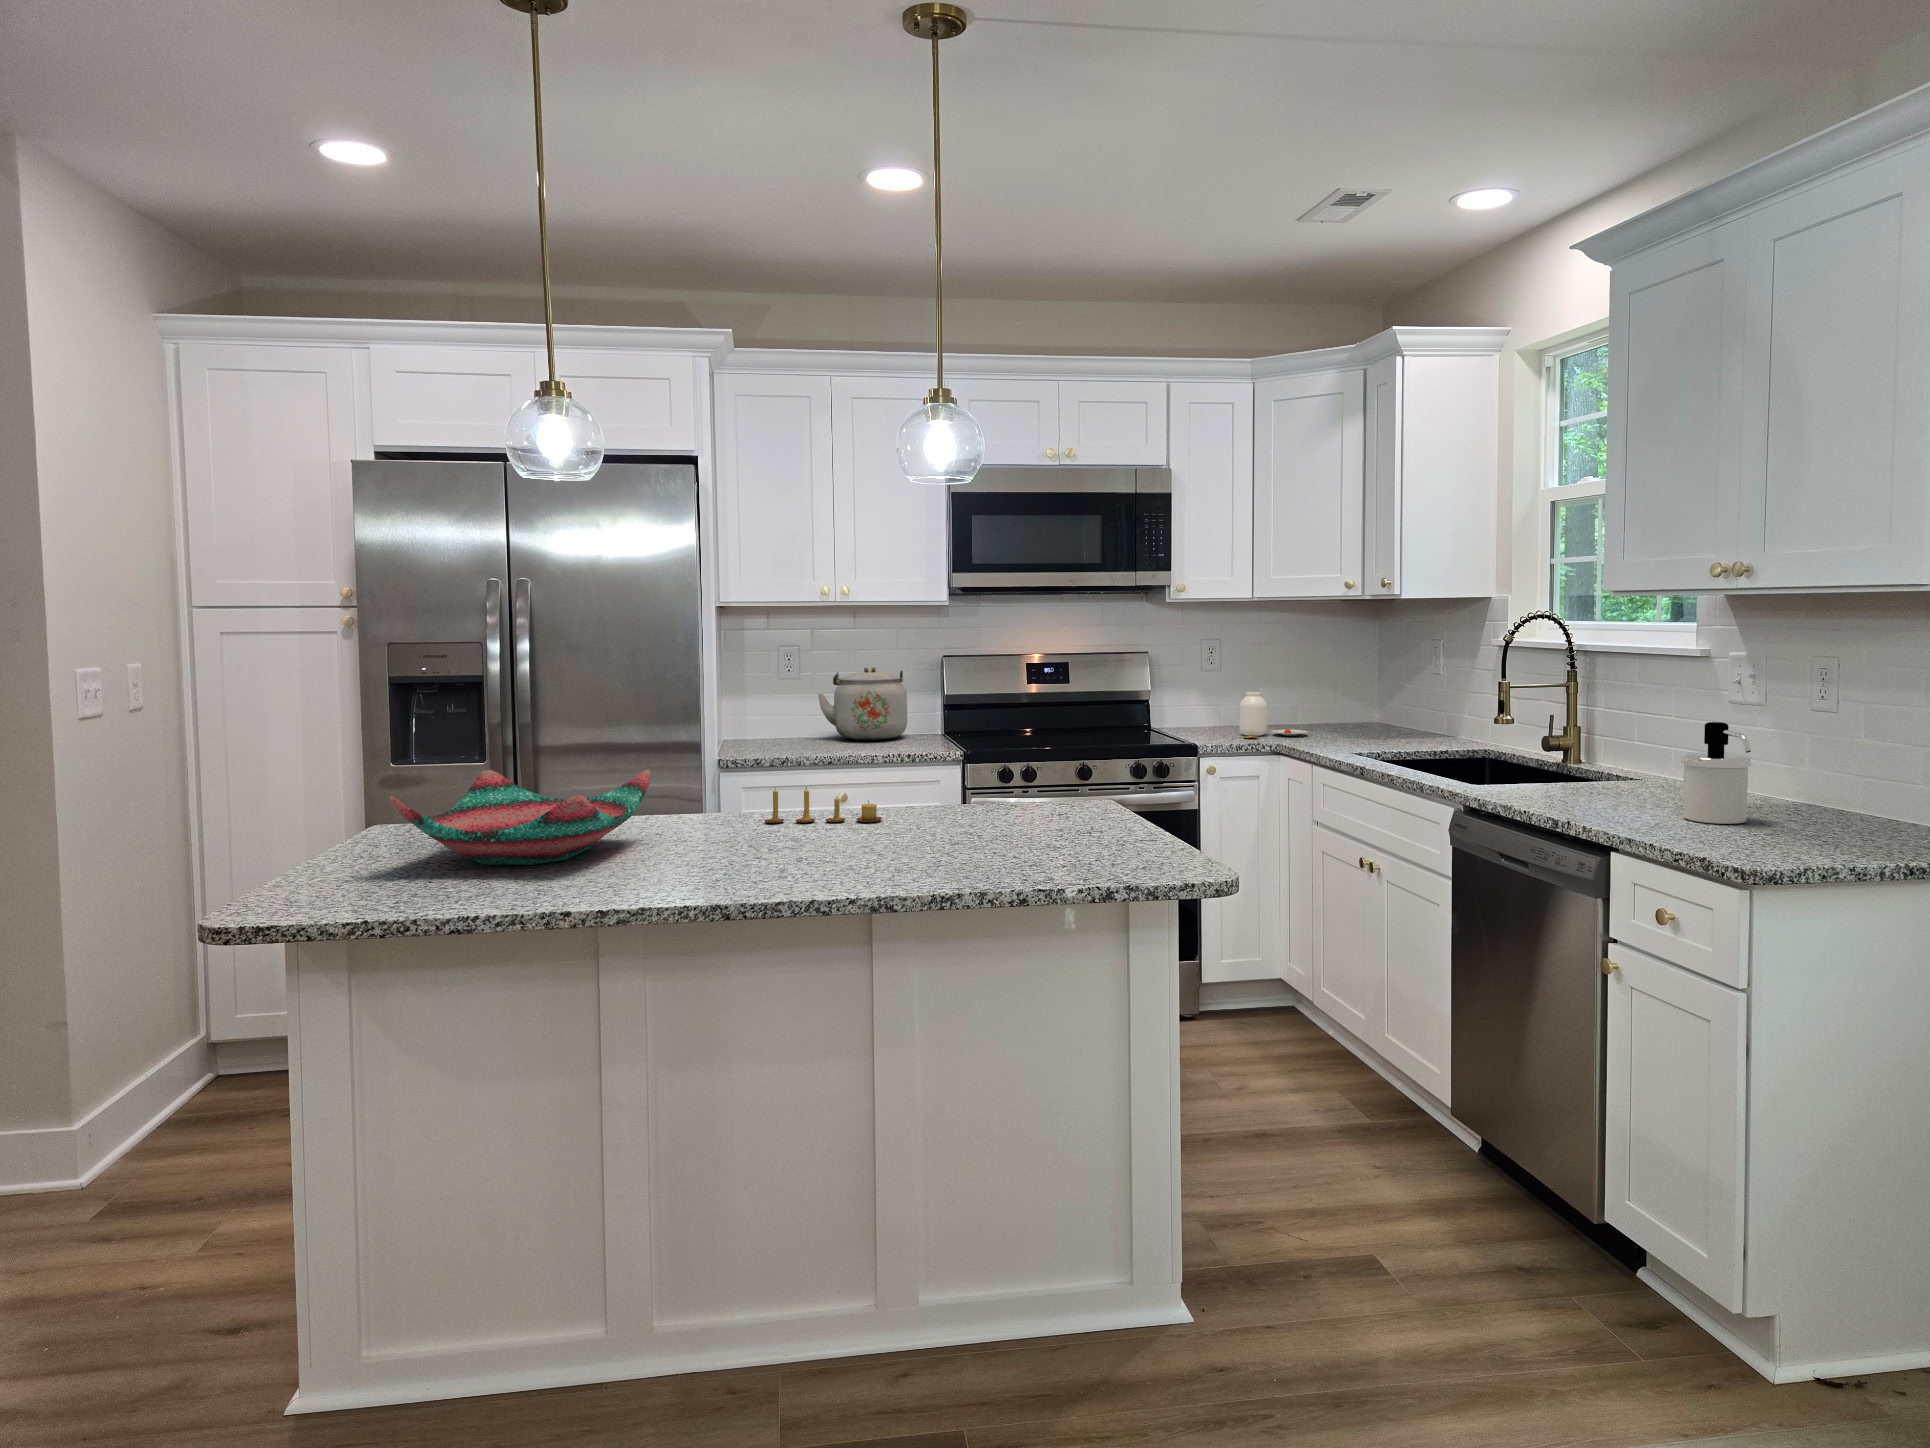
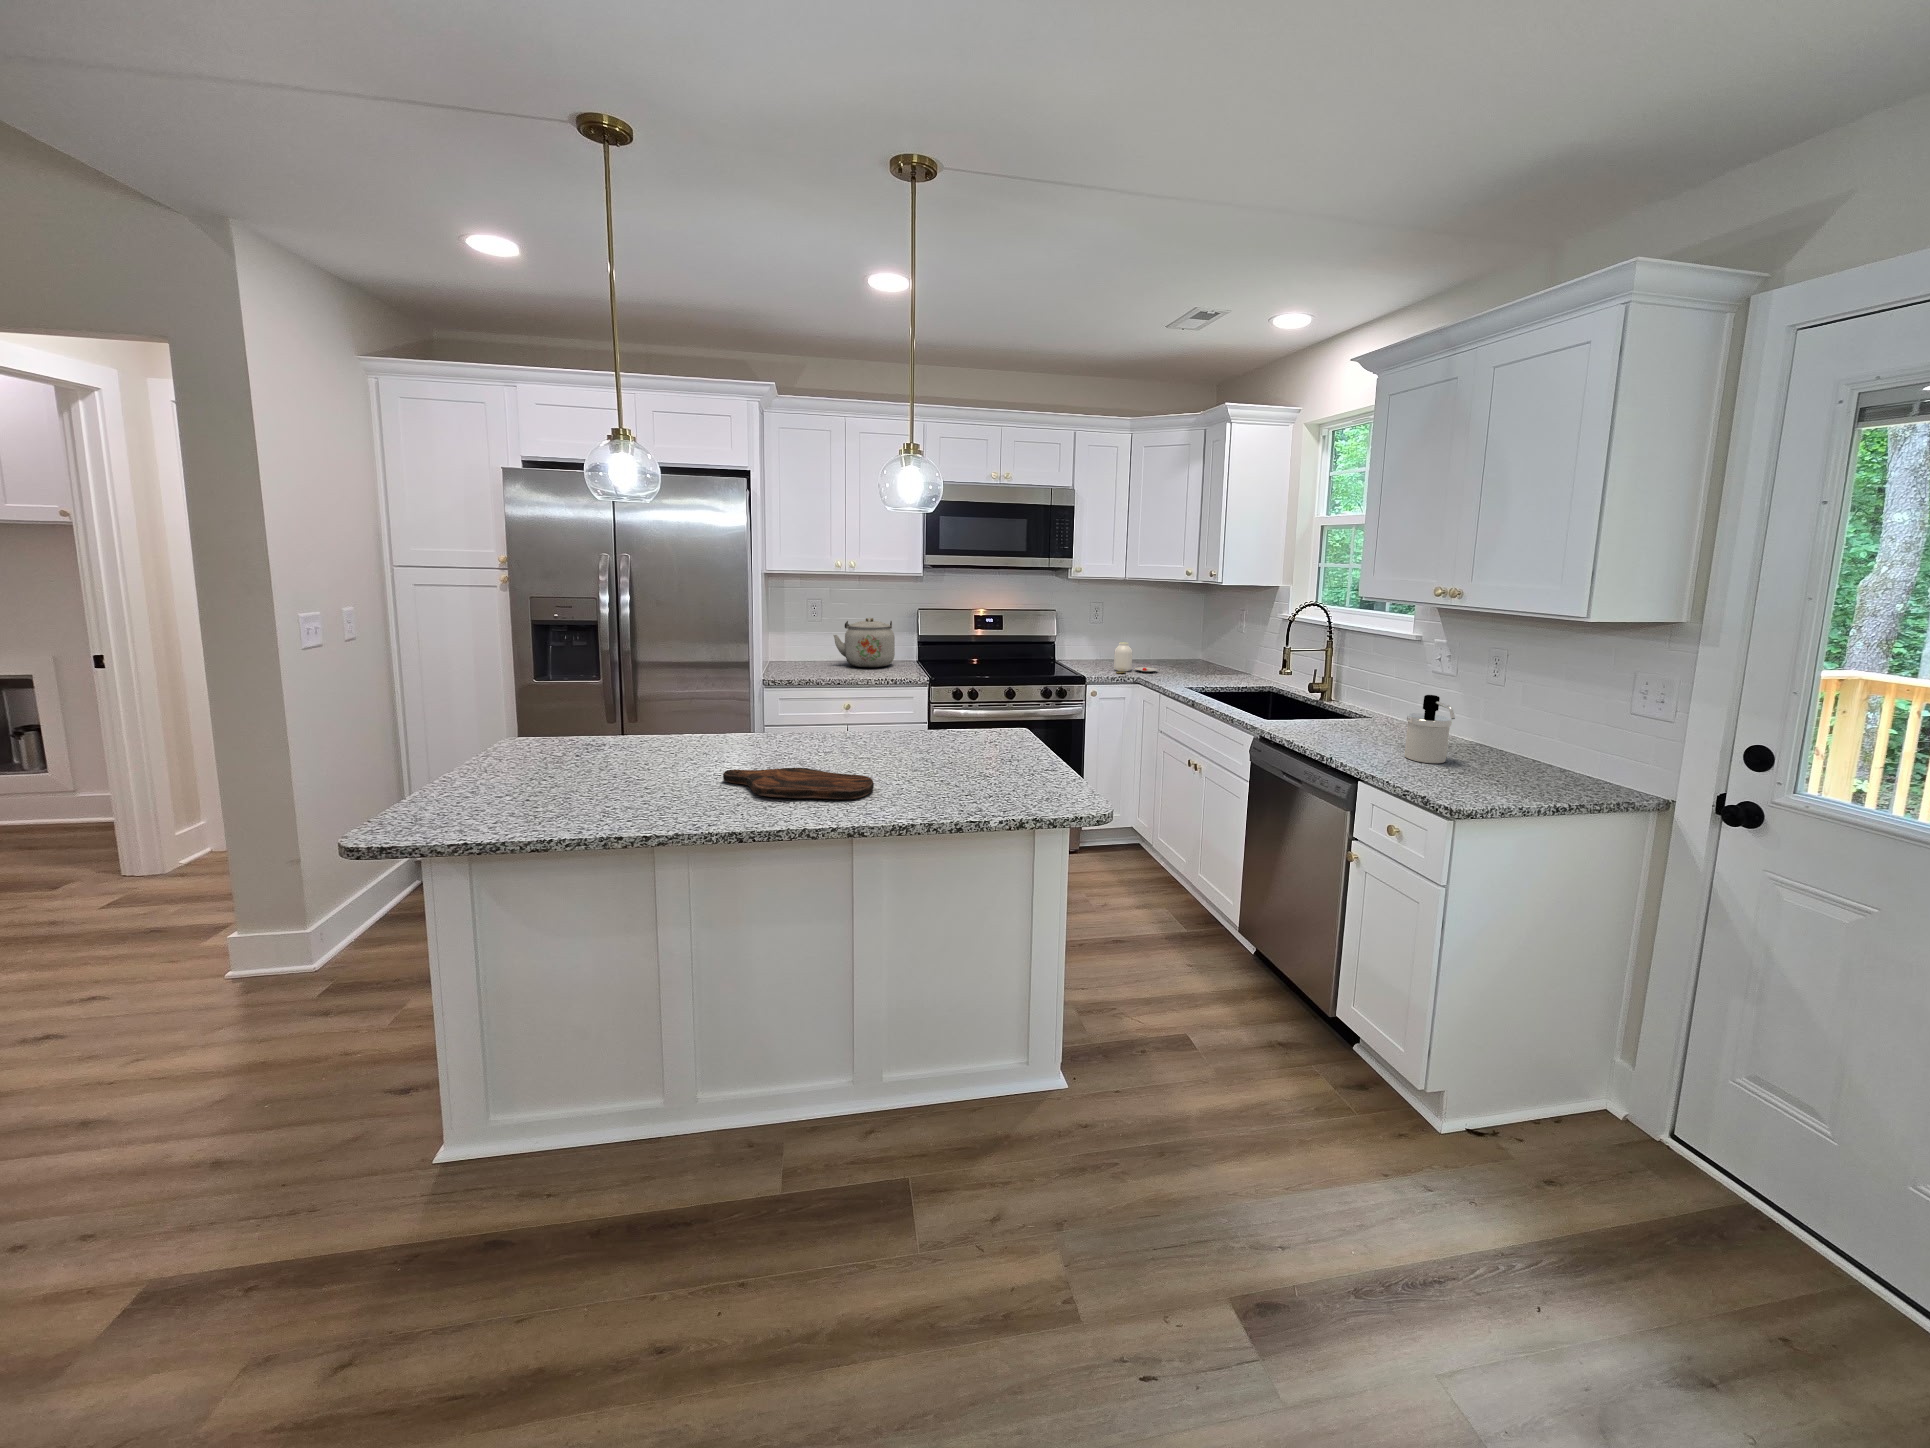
decorative bowl: present [390,769,650,865] -> none [490,708,697,786]
candle: present [764,788,882,823] -> none [783,722,867,748]
cutting board: none [690,838,897,871] -> present [723,768,874,799]

